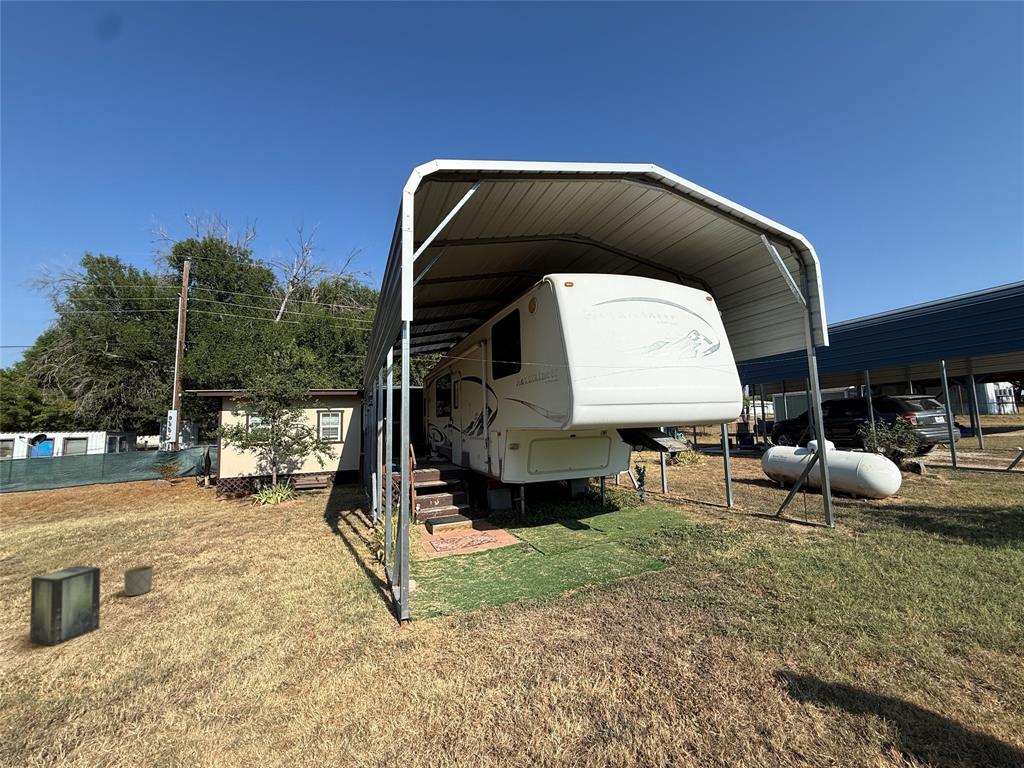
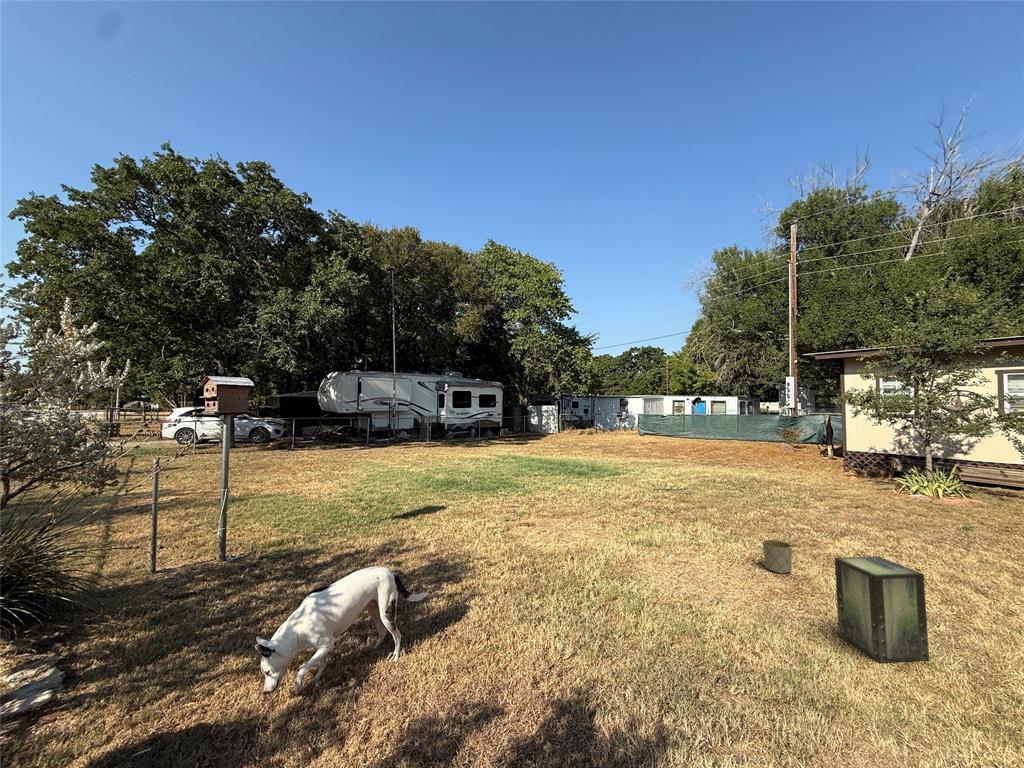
storage box: present [30,566,100,646] -> present [835,556,929,663]

